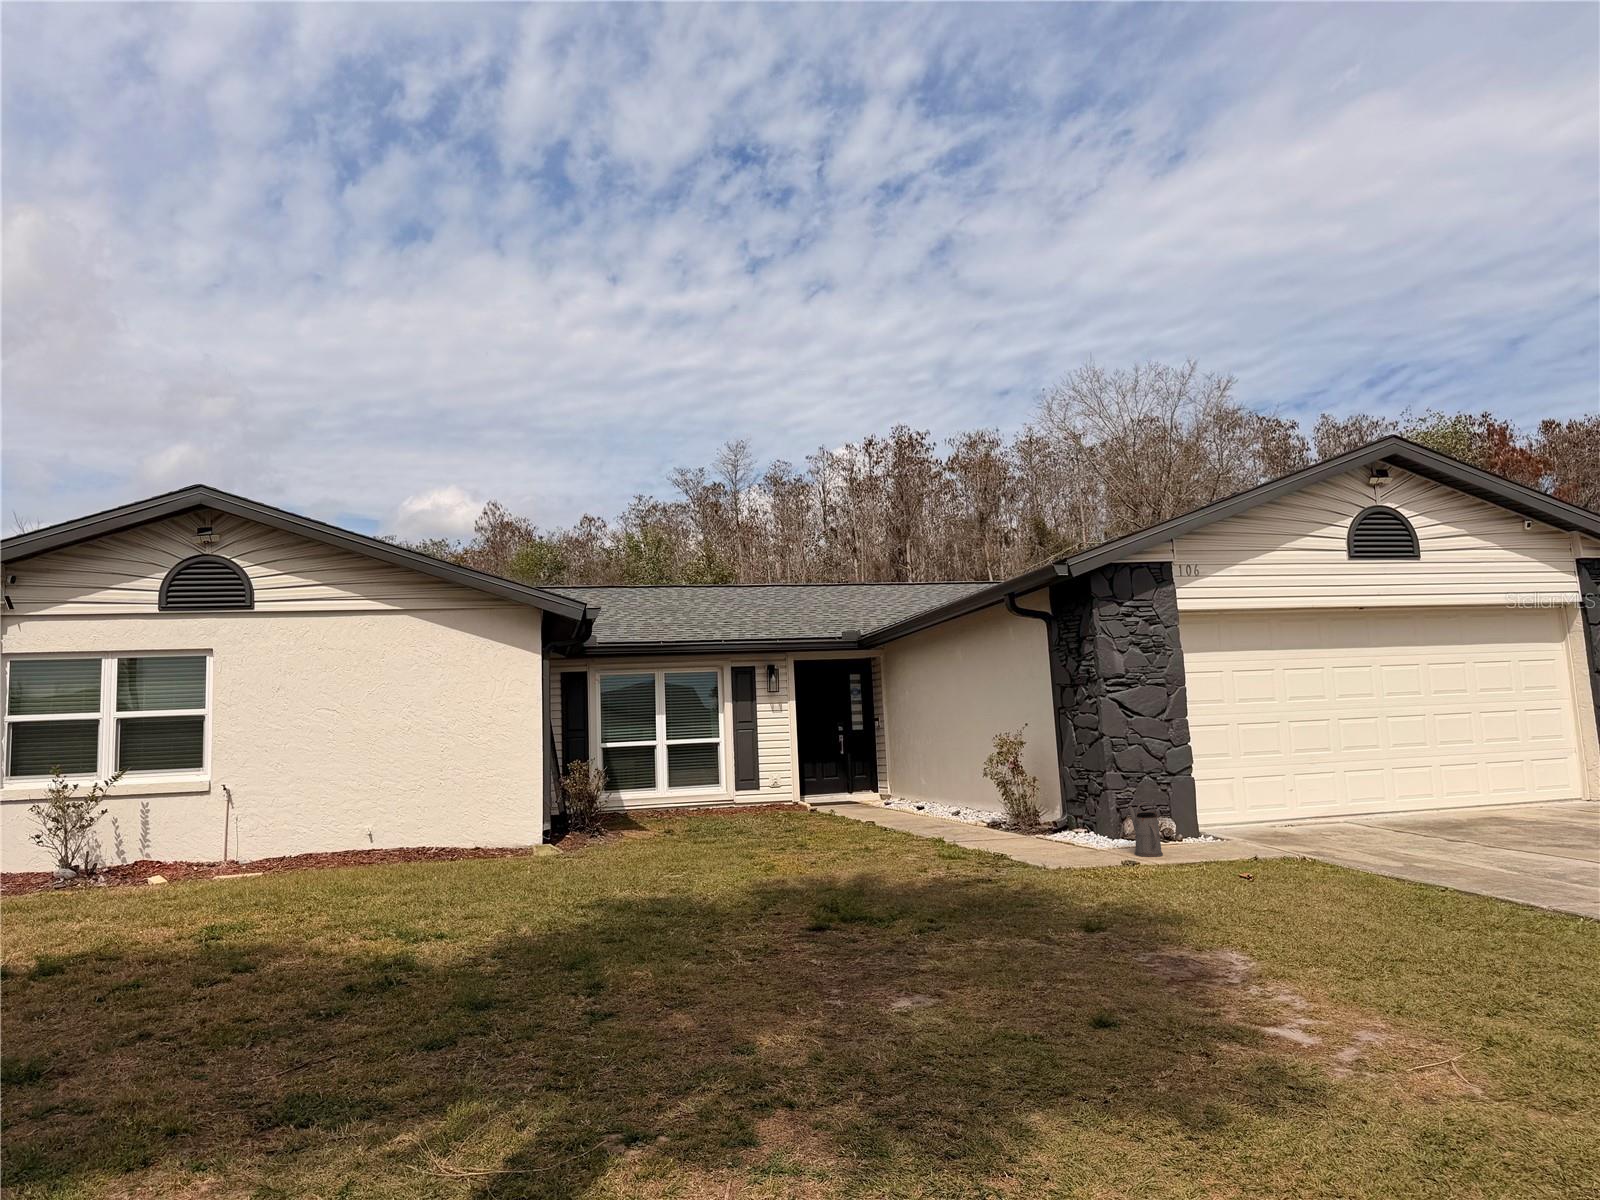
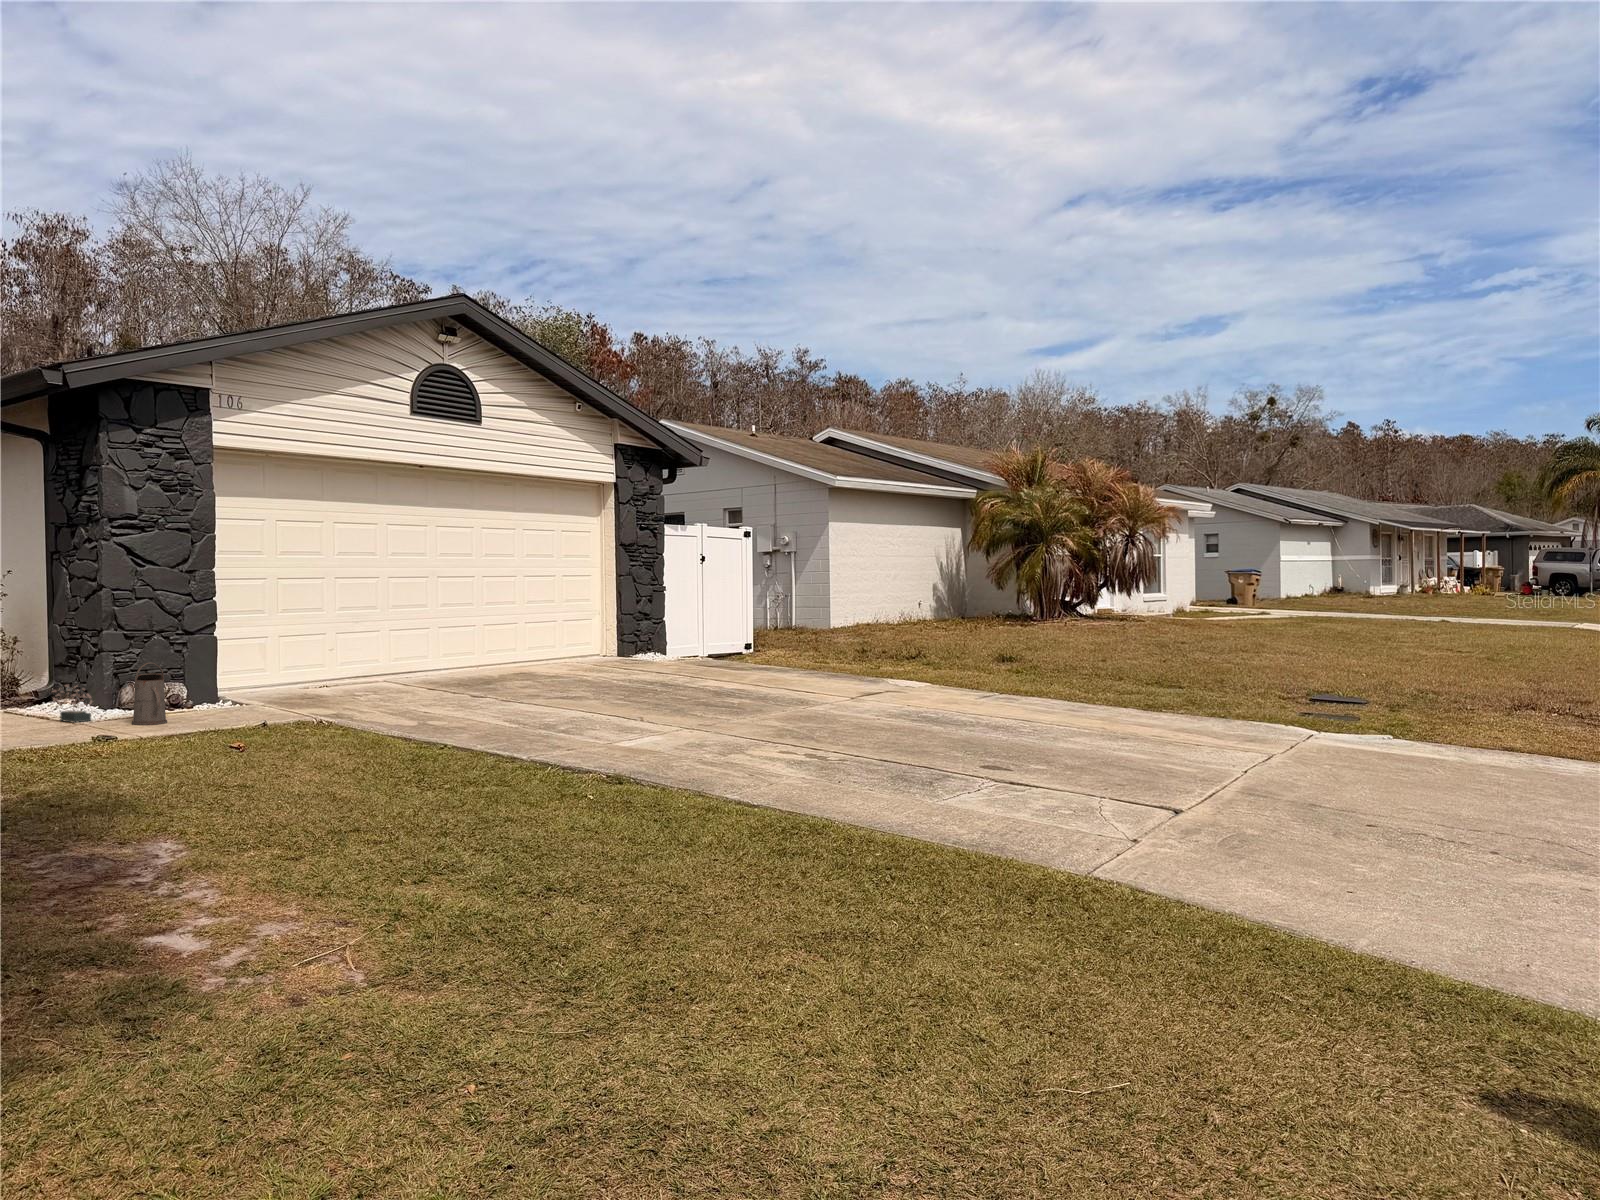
decorative plant: none [1071,816,1105,849] -> present [52,685,93,723]

